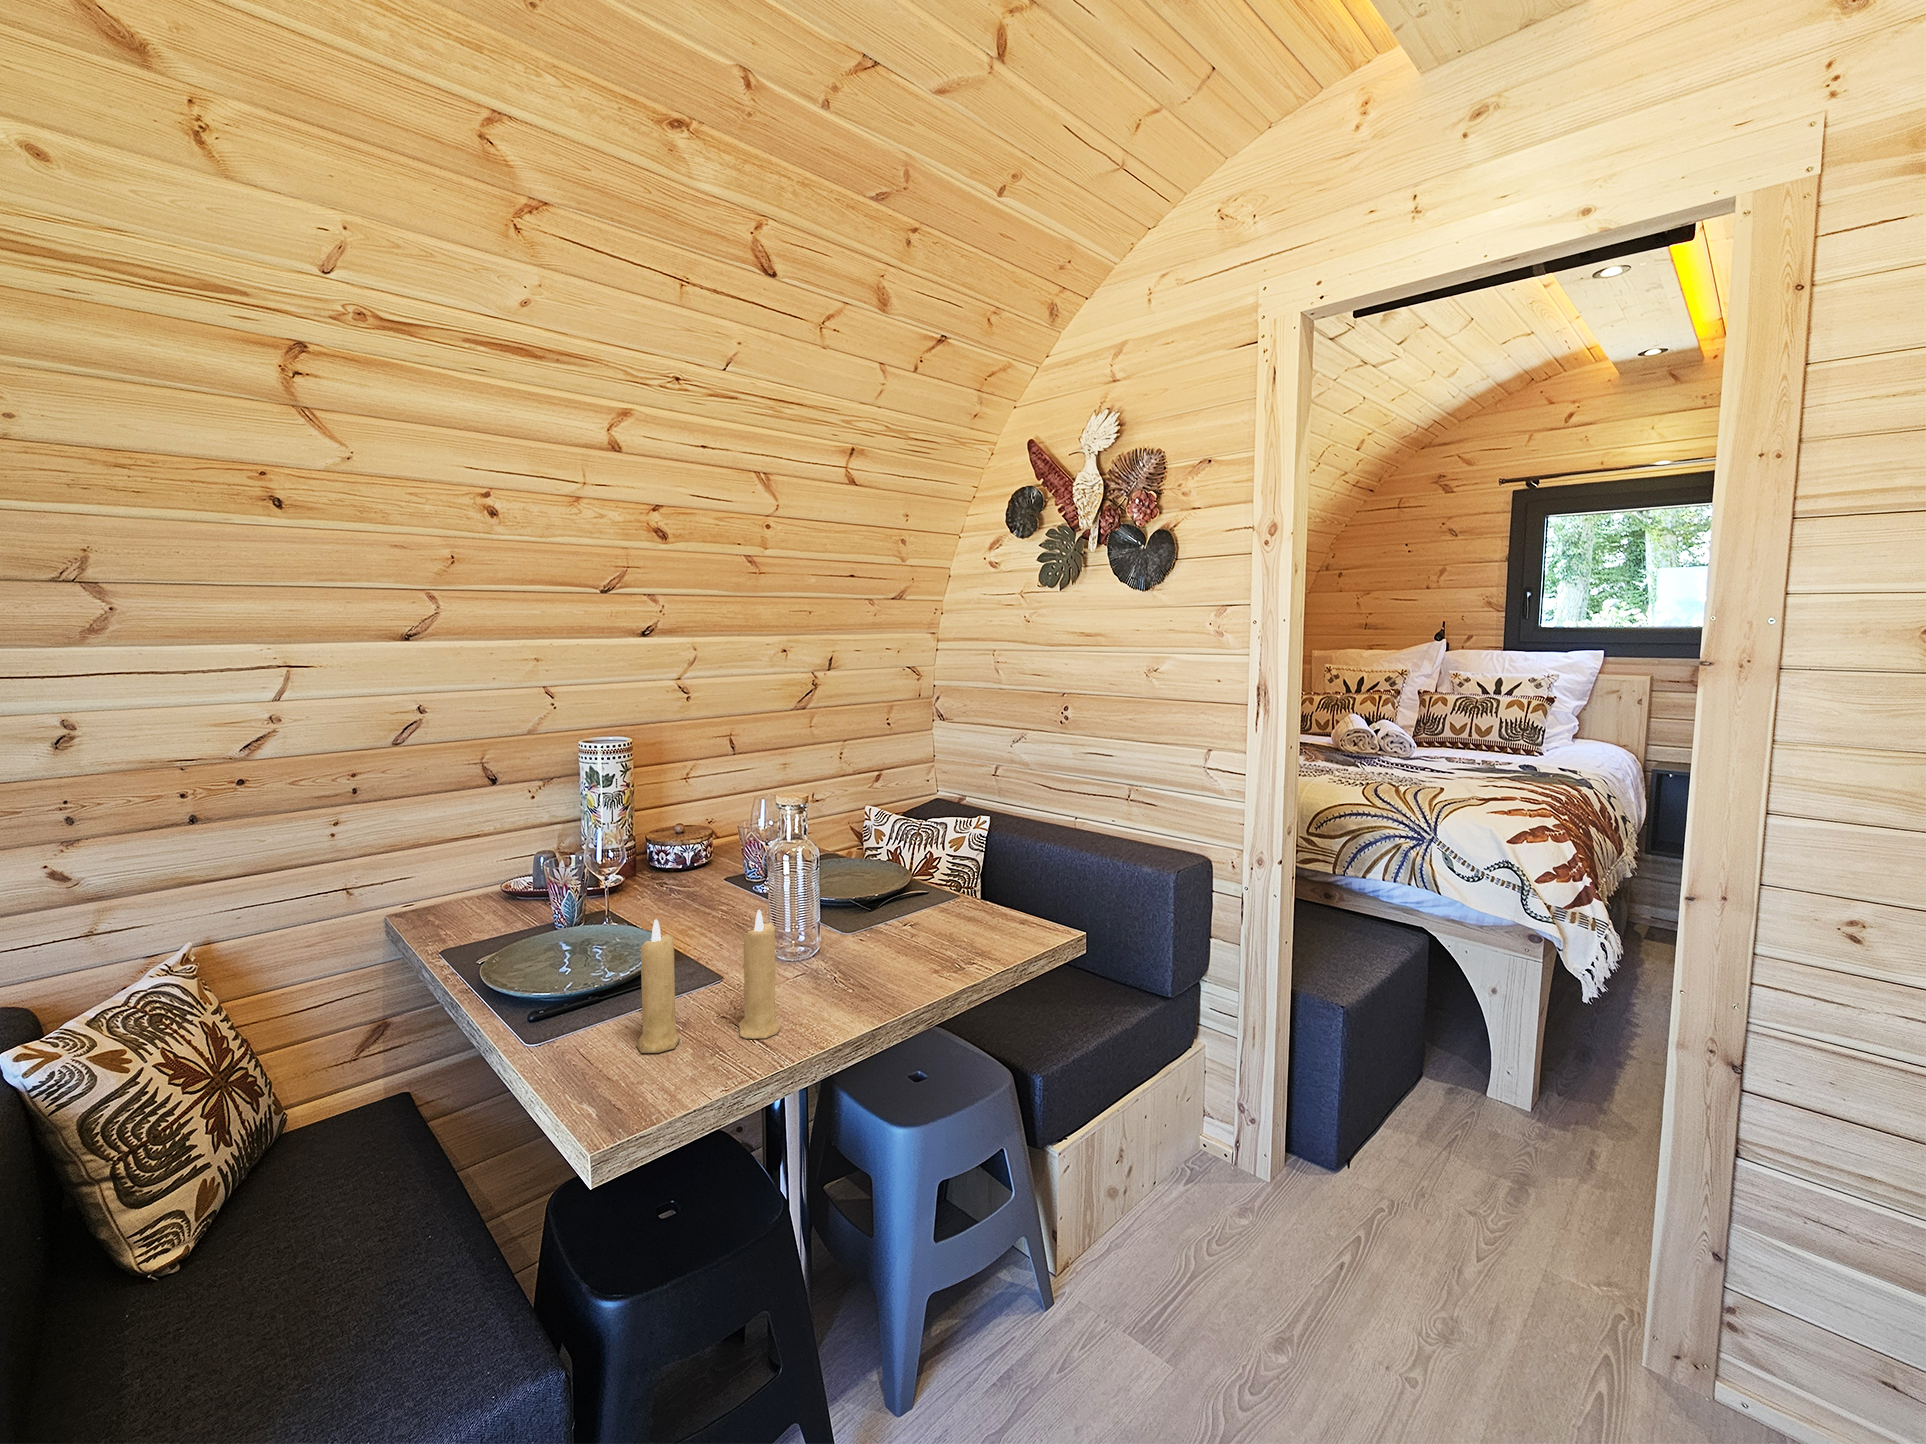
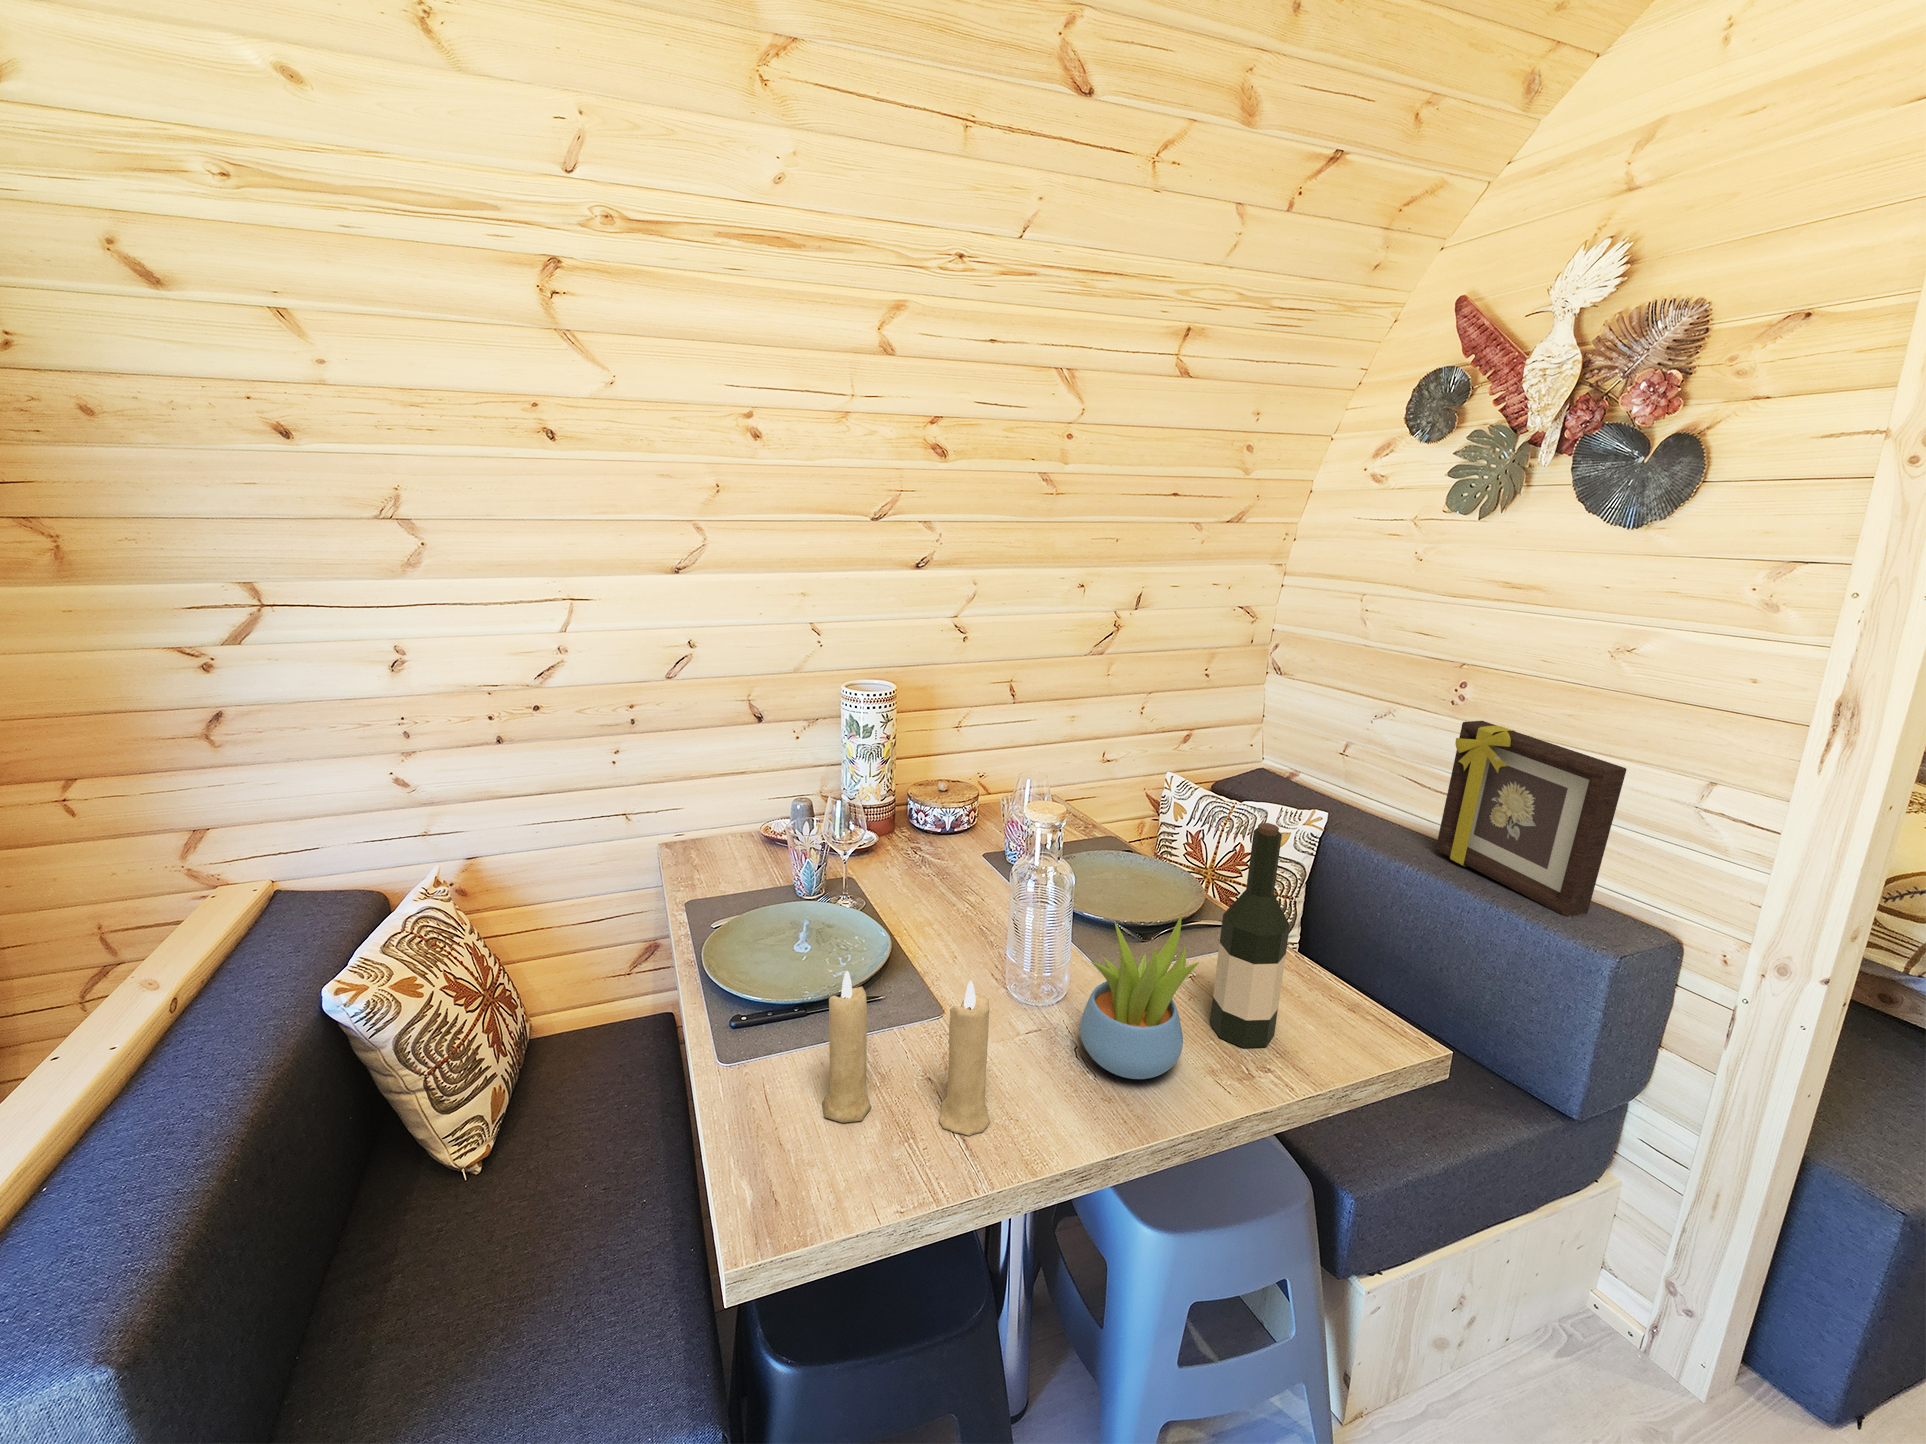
picture frame: none [1064,731,1165,856] -> present [1436,721,1627,917]
wine bottle: none [929,783,976,954] -> present [1210,823,1290,1048]
succulent plant: none [837,853,921,984] -> present [1080,914,1199,1079]

